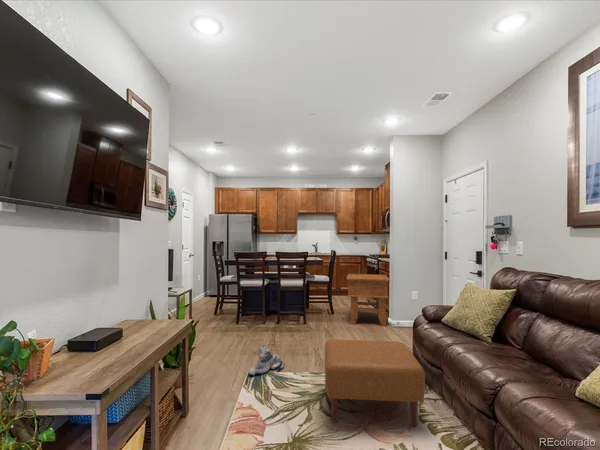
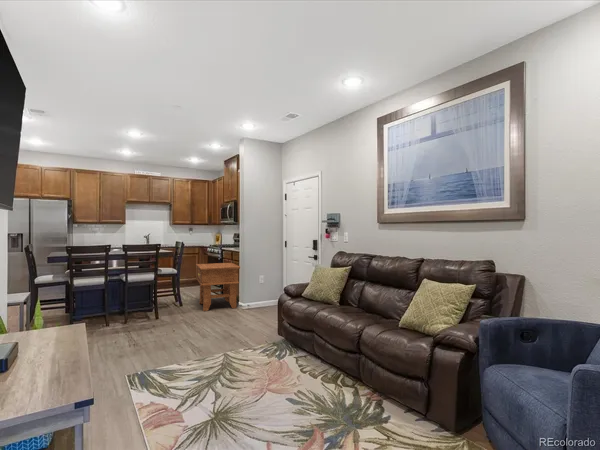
ottoman: present [325,340,425,426] -> none [214,317,308,393]
plush toy: present [249,345,285,375] -> none [130,344,164,377]

